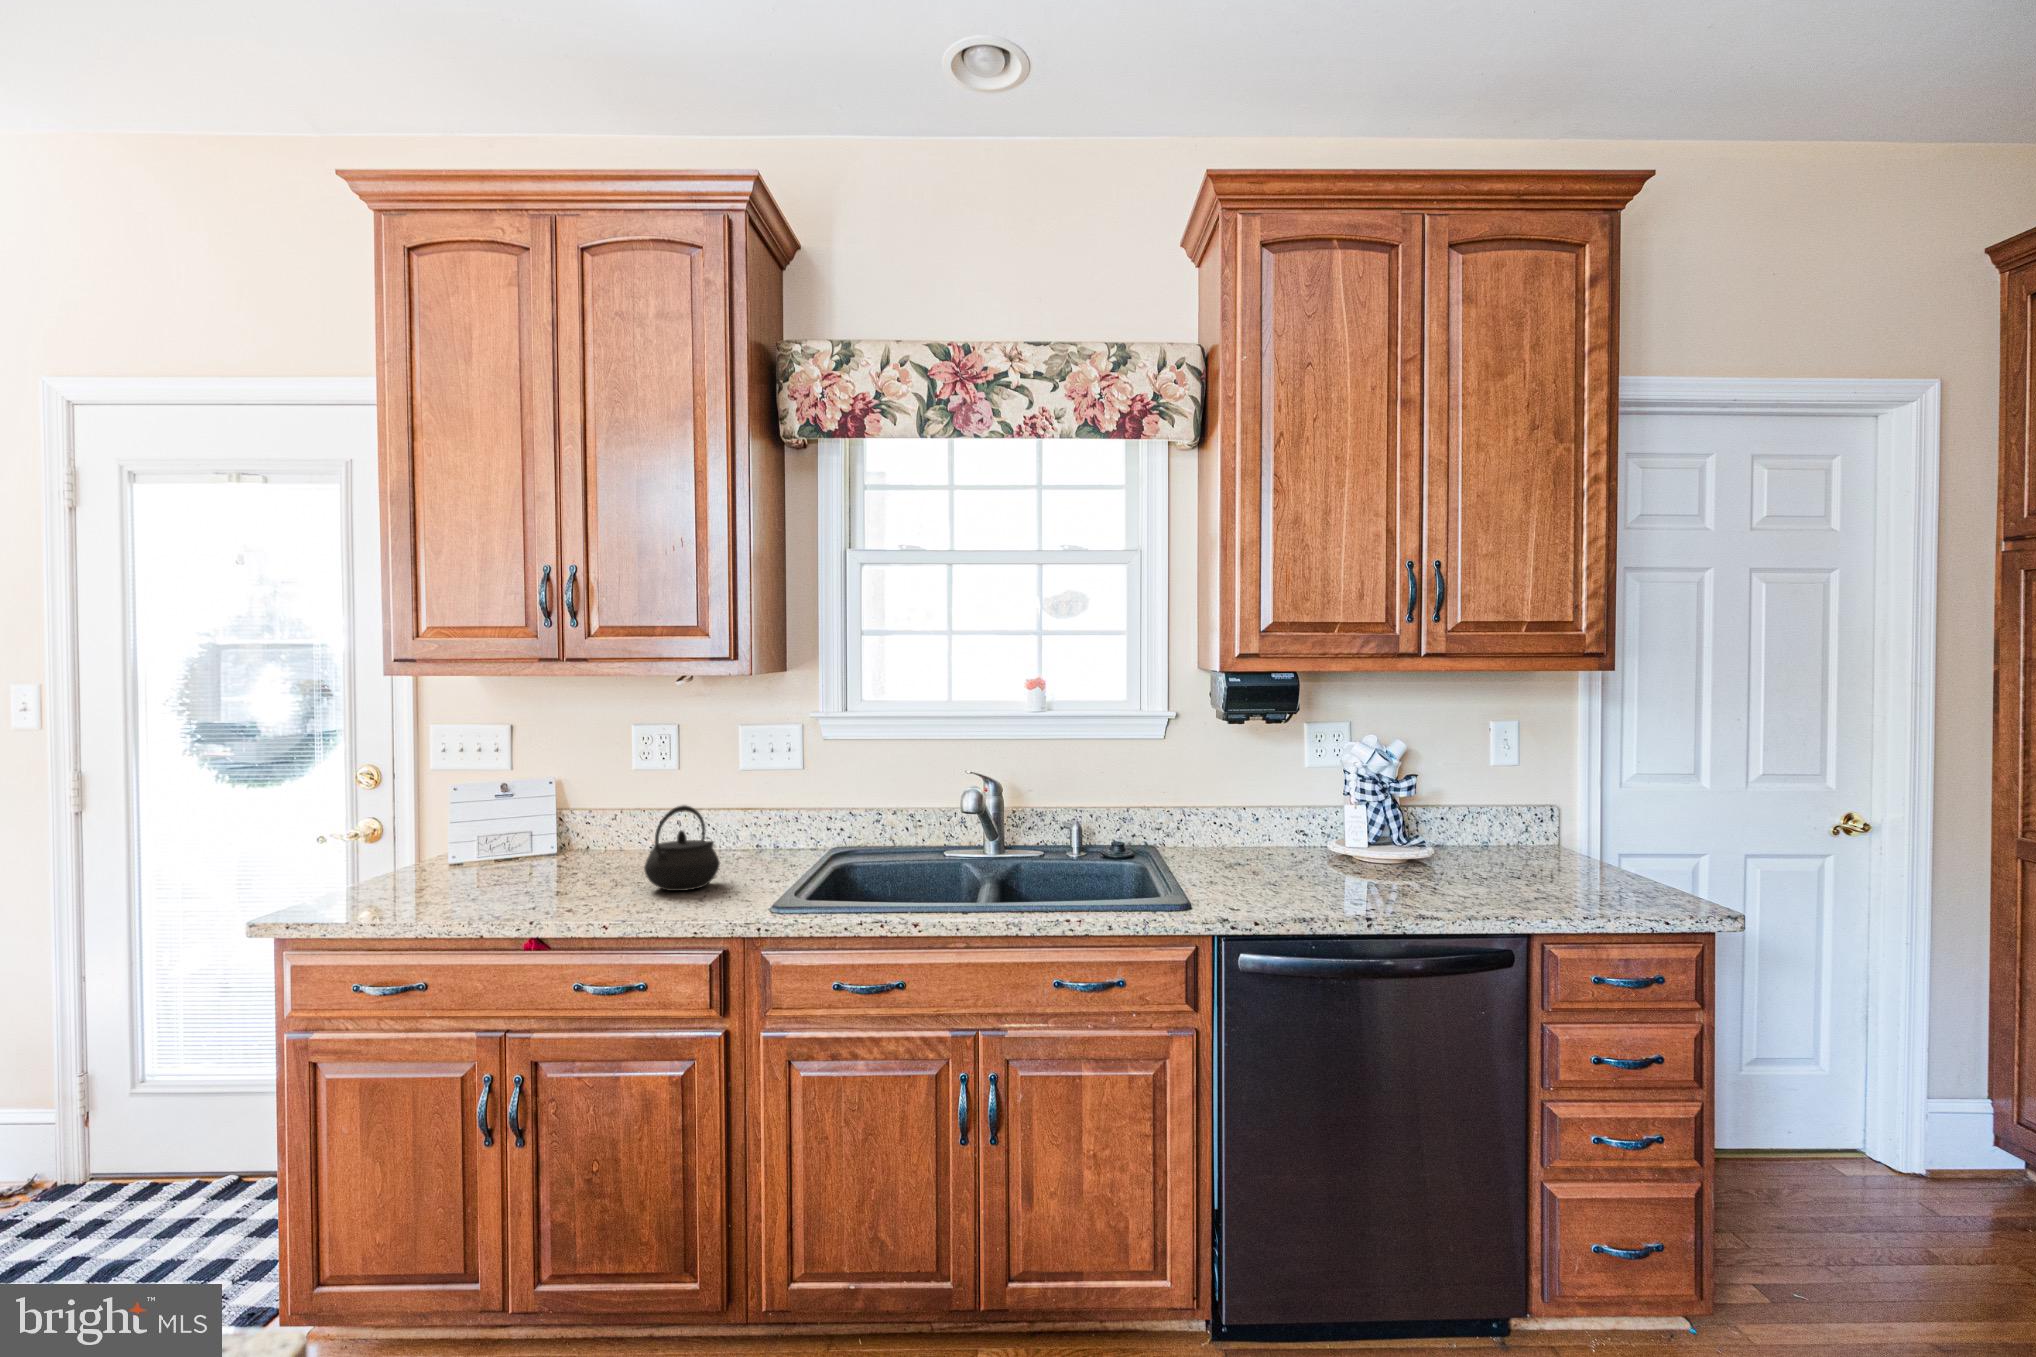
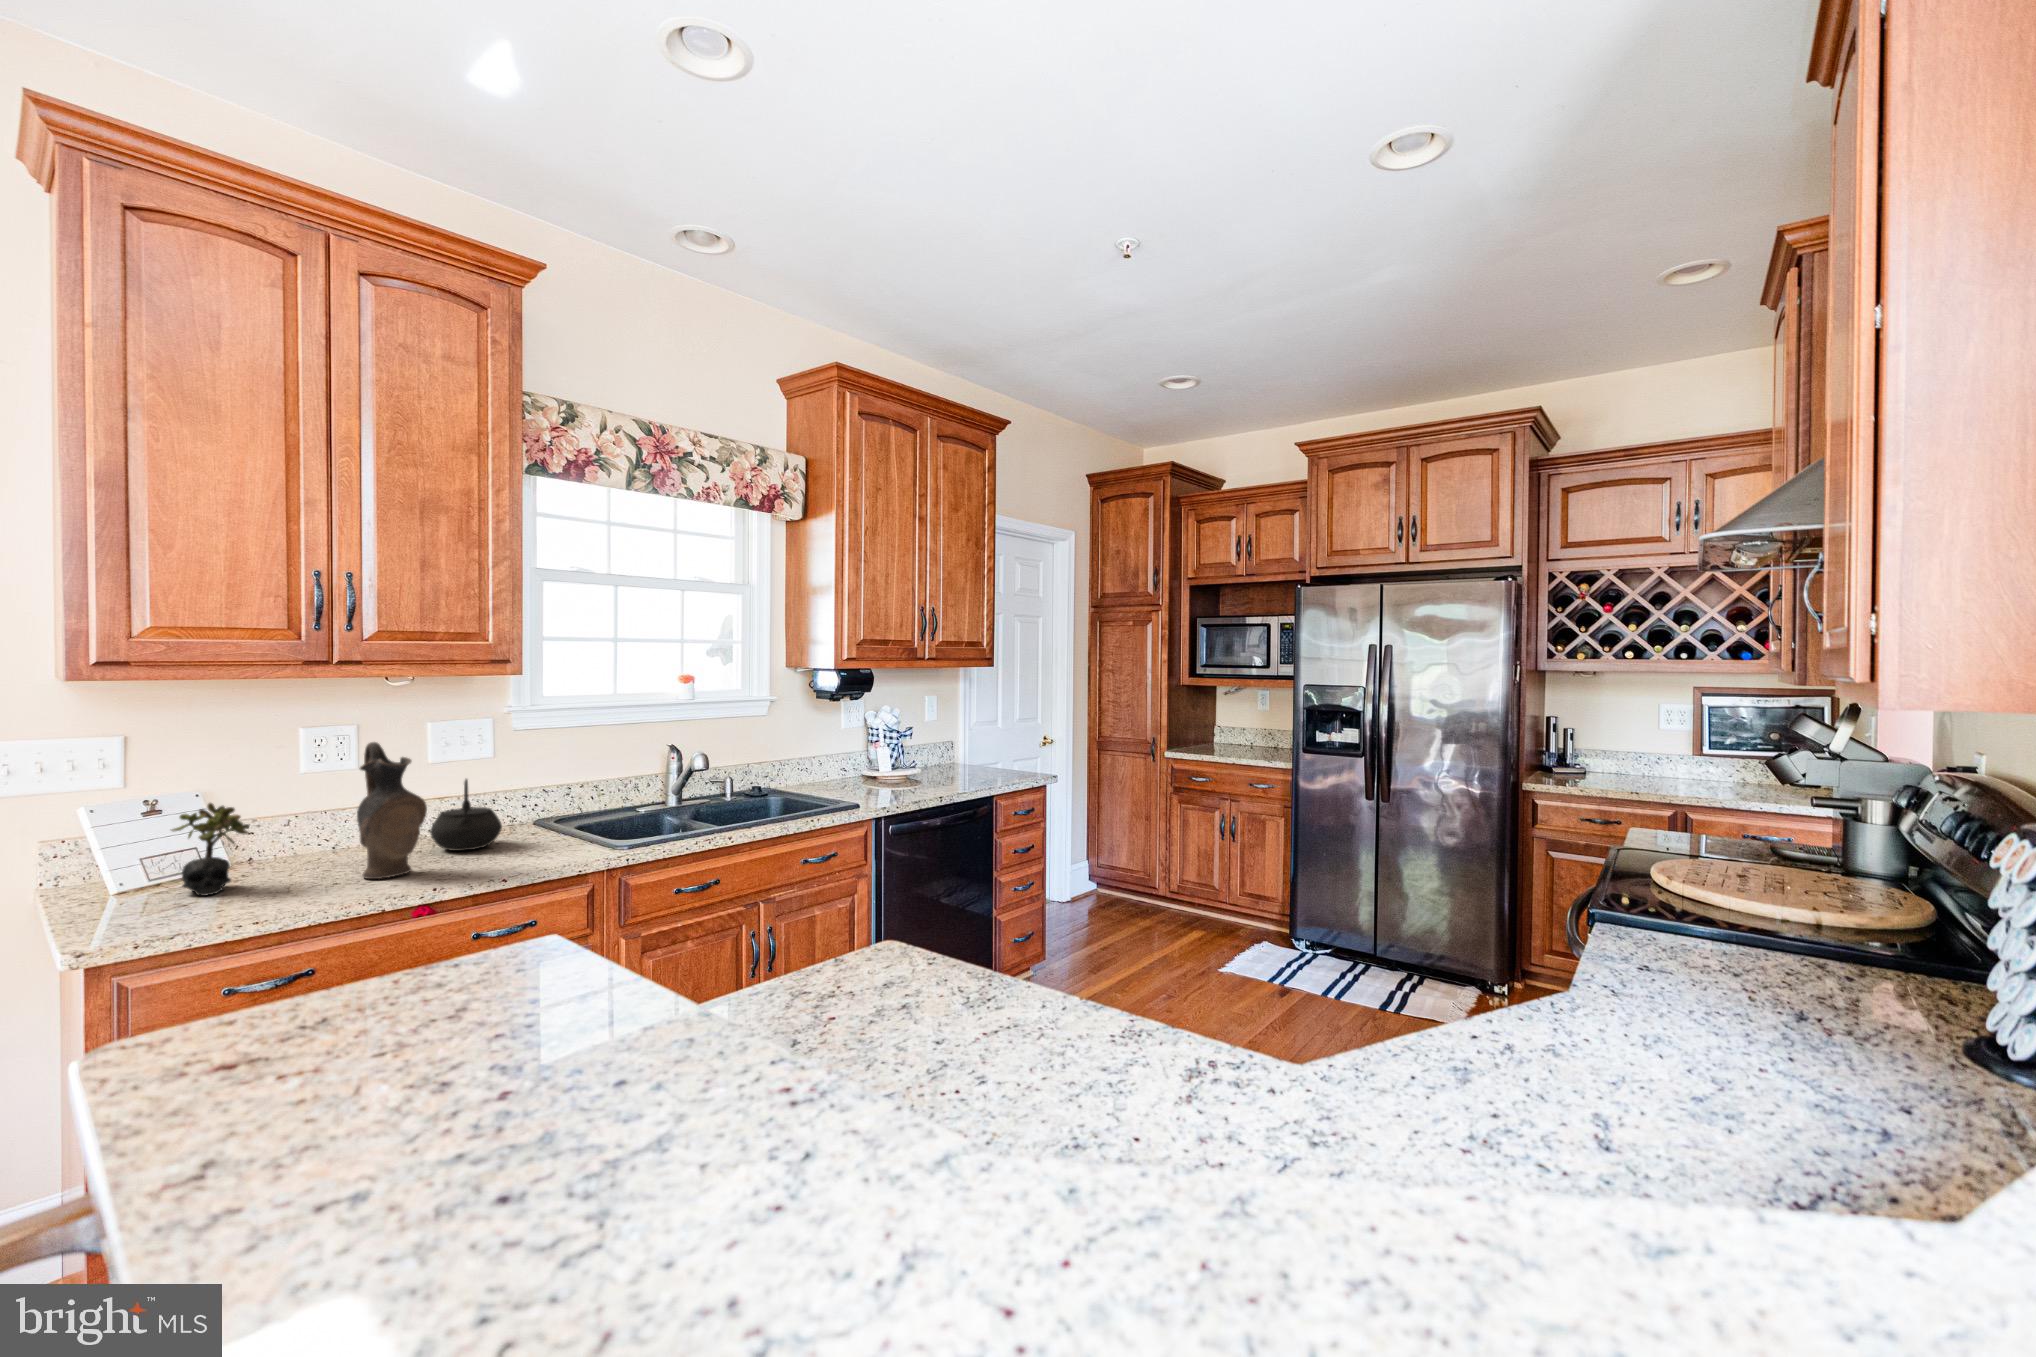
ceramic pitcher: none [508,757,574,911] -> present [357,742,427,879]
succulent plant: none [405,810,467,903] -> present [172,803,249,896]

